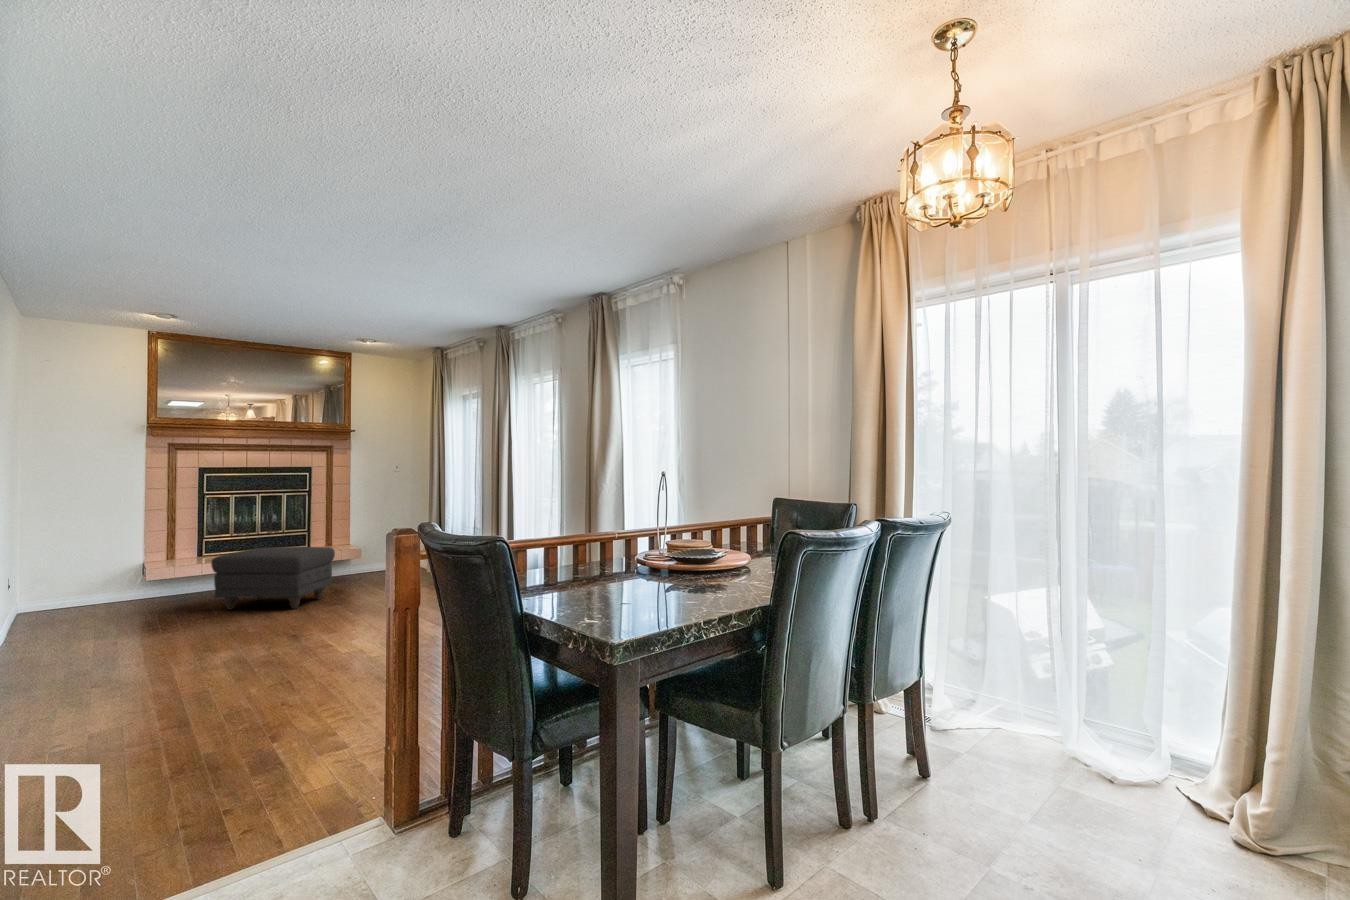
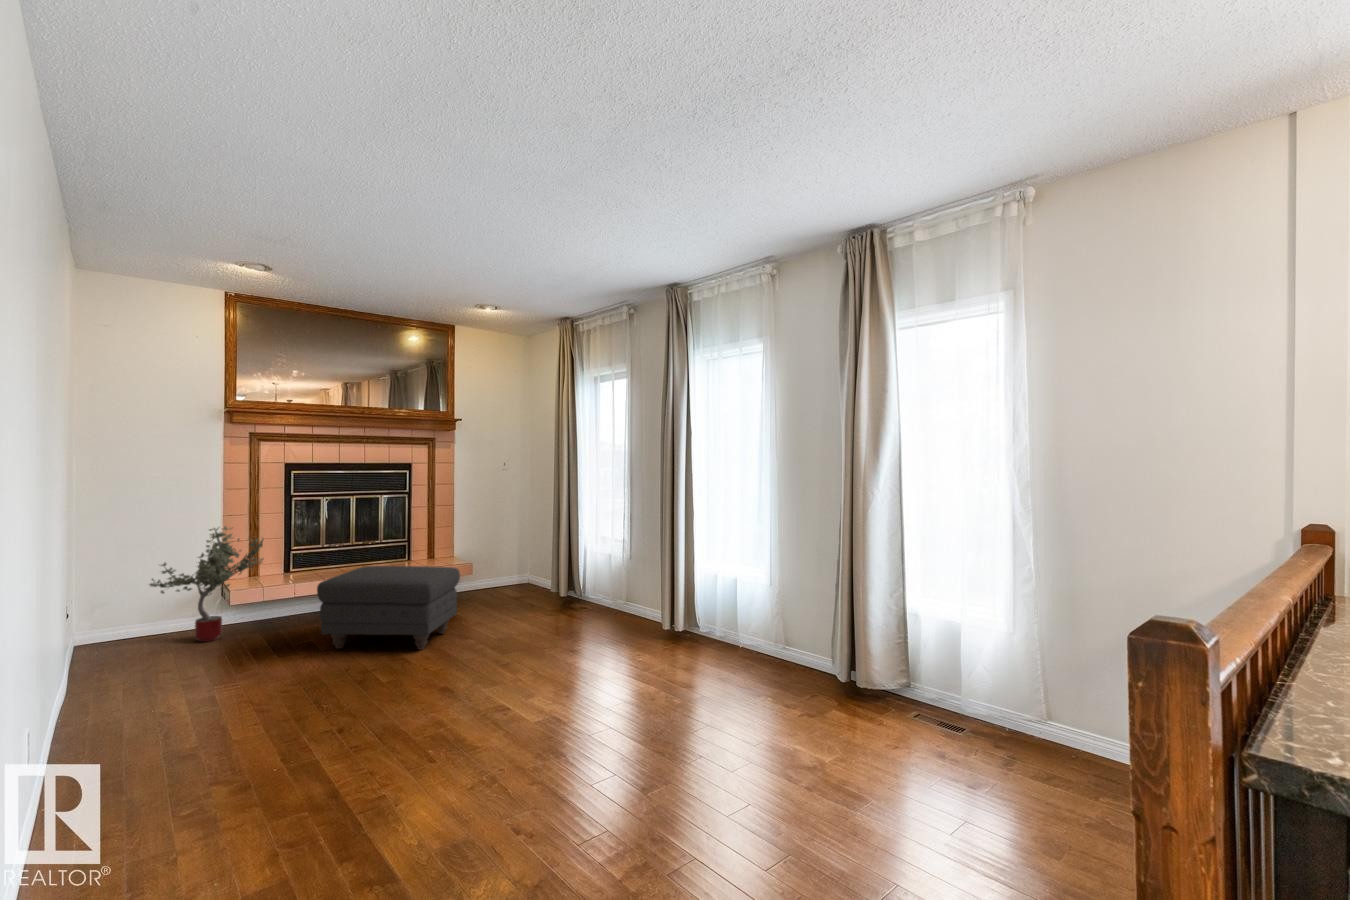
potted tree: none [79,517,178,608] -> present [150,526,263,642]

